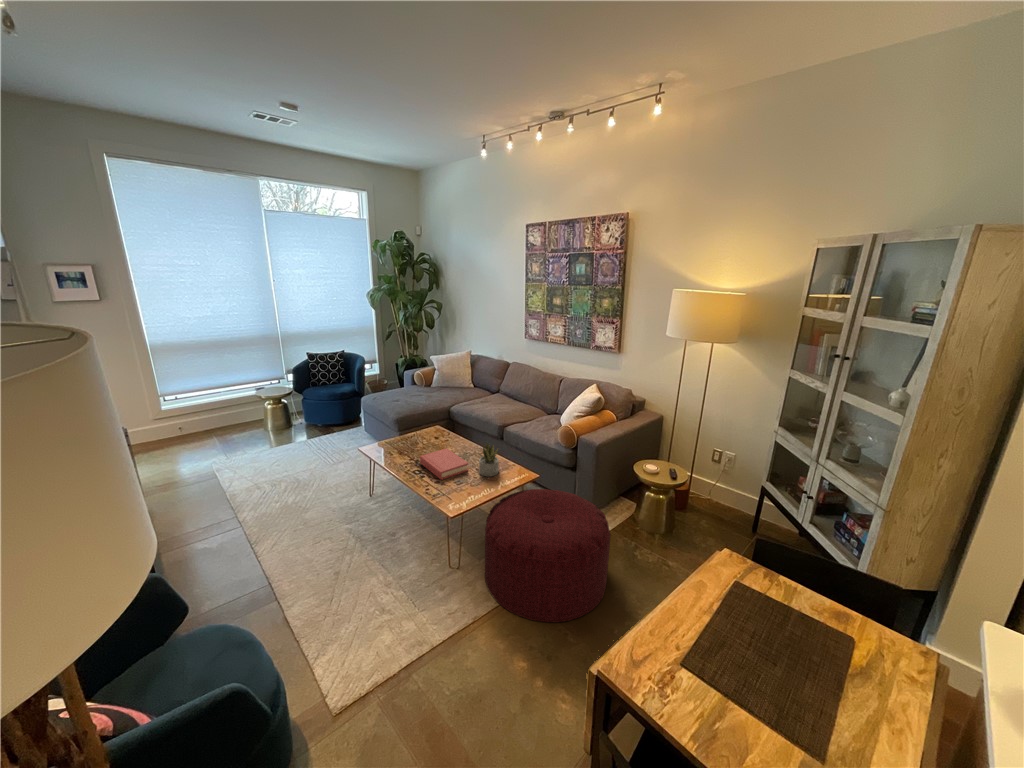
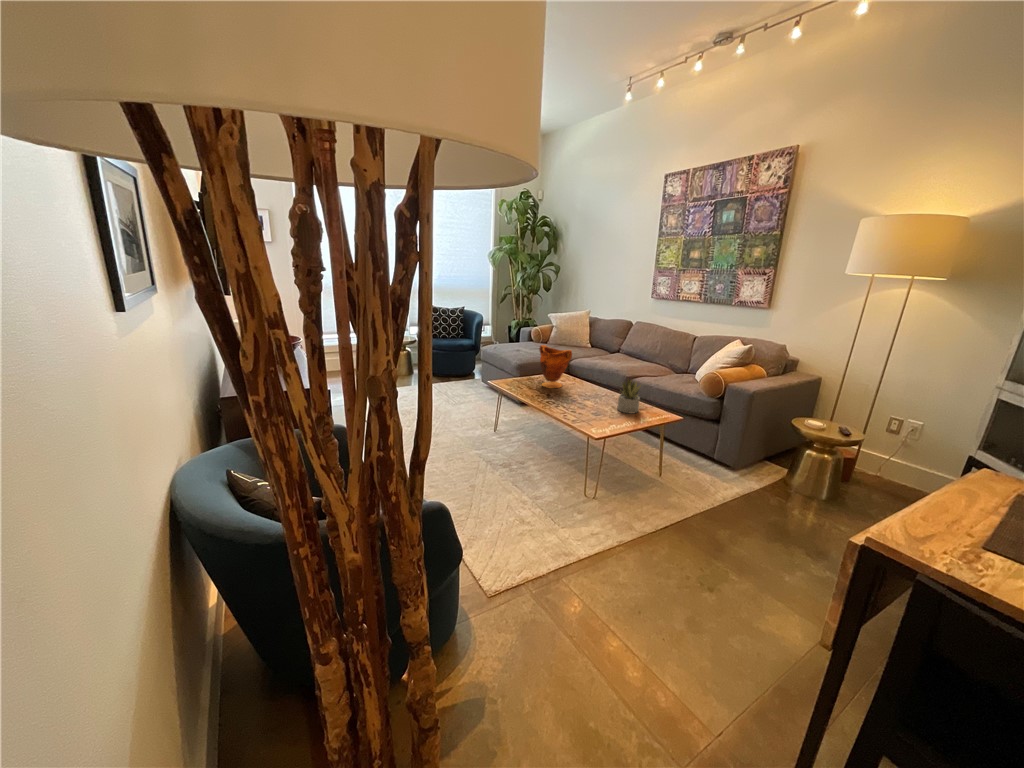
vase: none [407,407,439,451] -> present [539,345,572,388]
hardback book: present [420,449,468,480] -> none [553,386,606,411]
ottoman: present [485,489,611,622] -> none [623,429,779,564]

